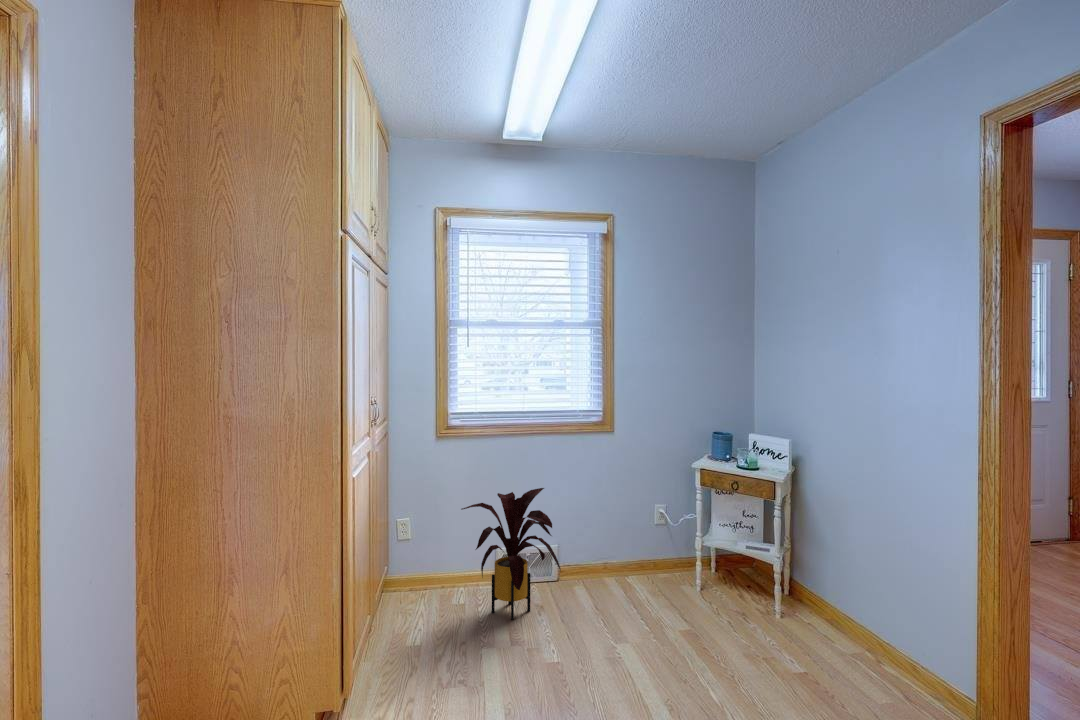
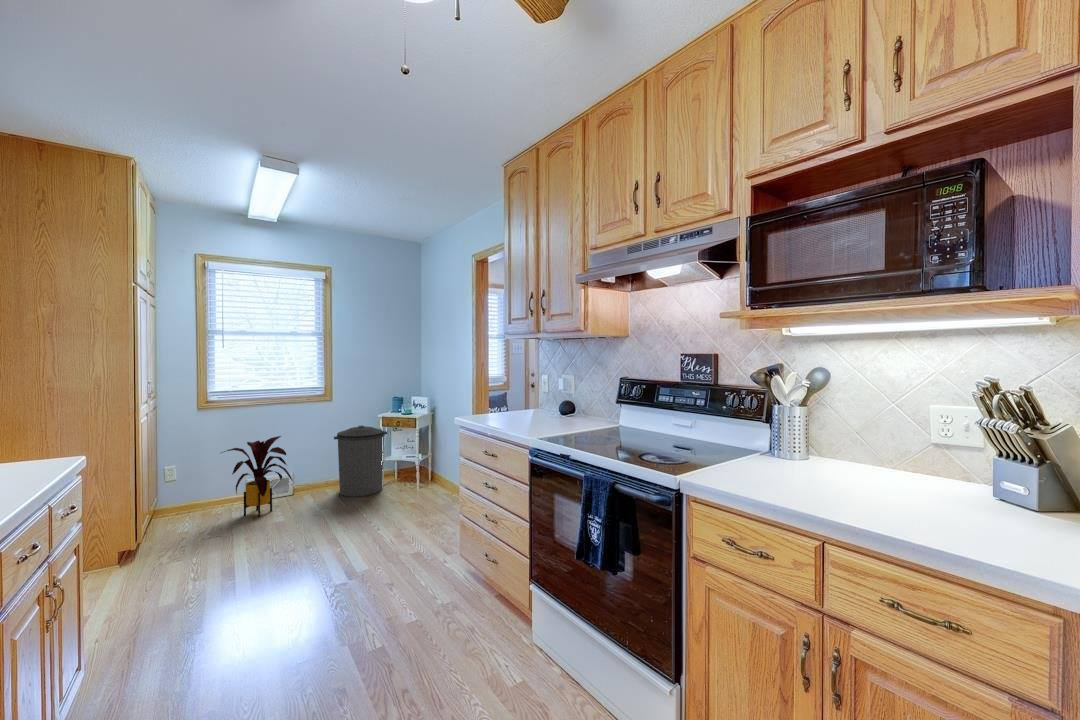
trash can: none [621,480,707,607] -> present [334,425,387,497]

